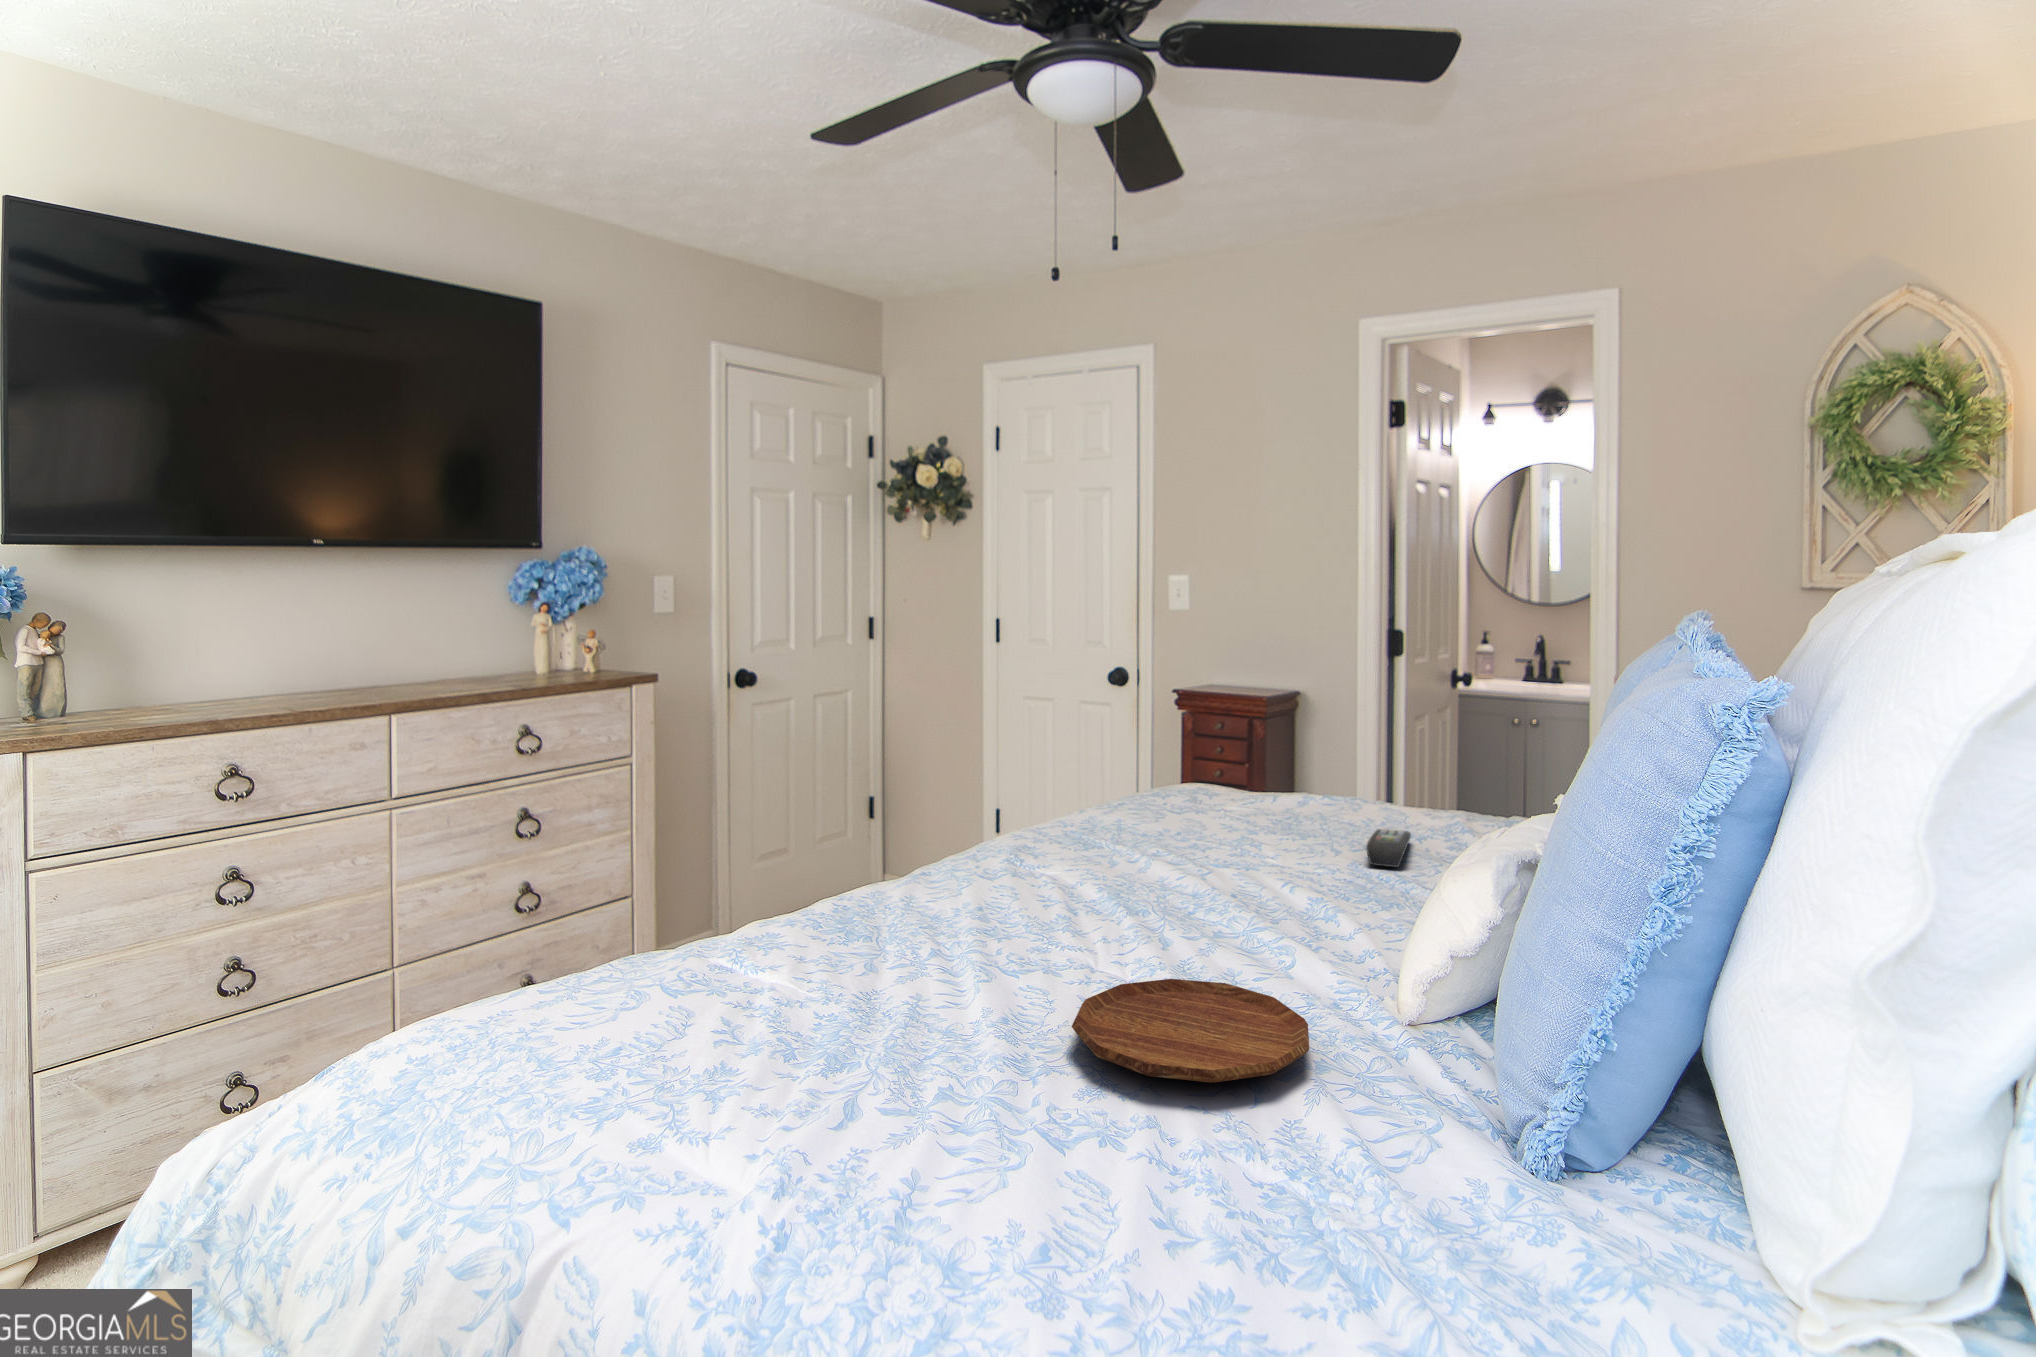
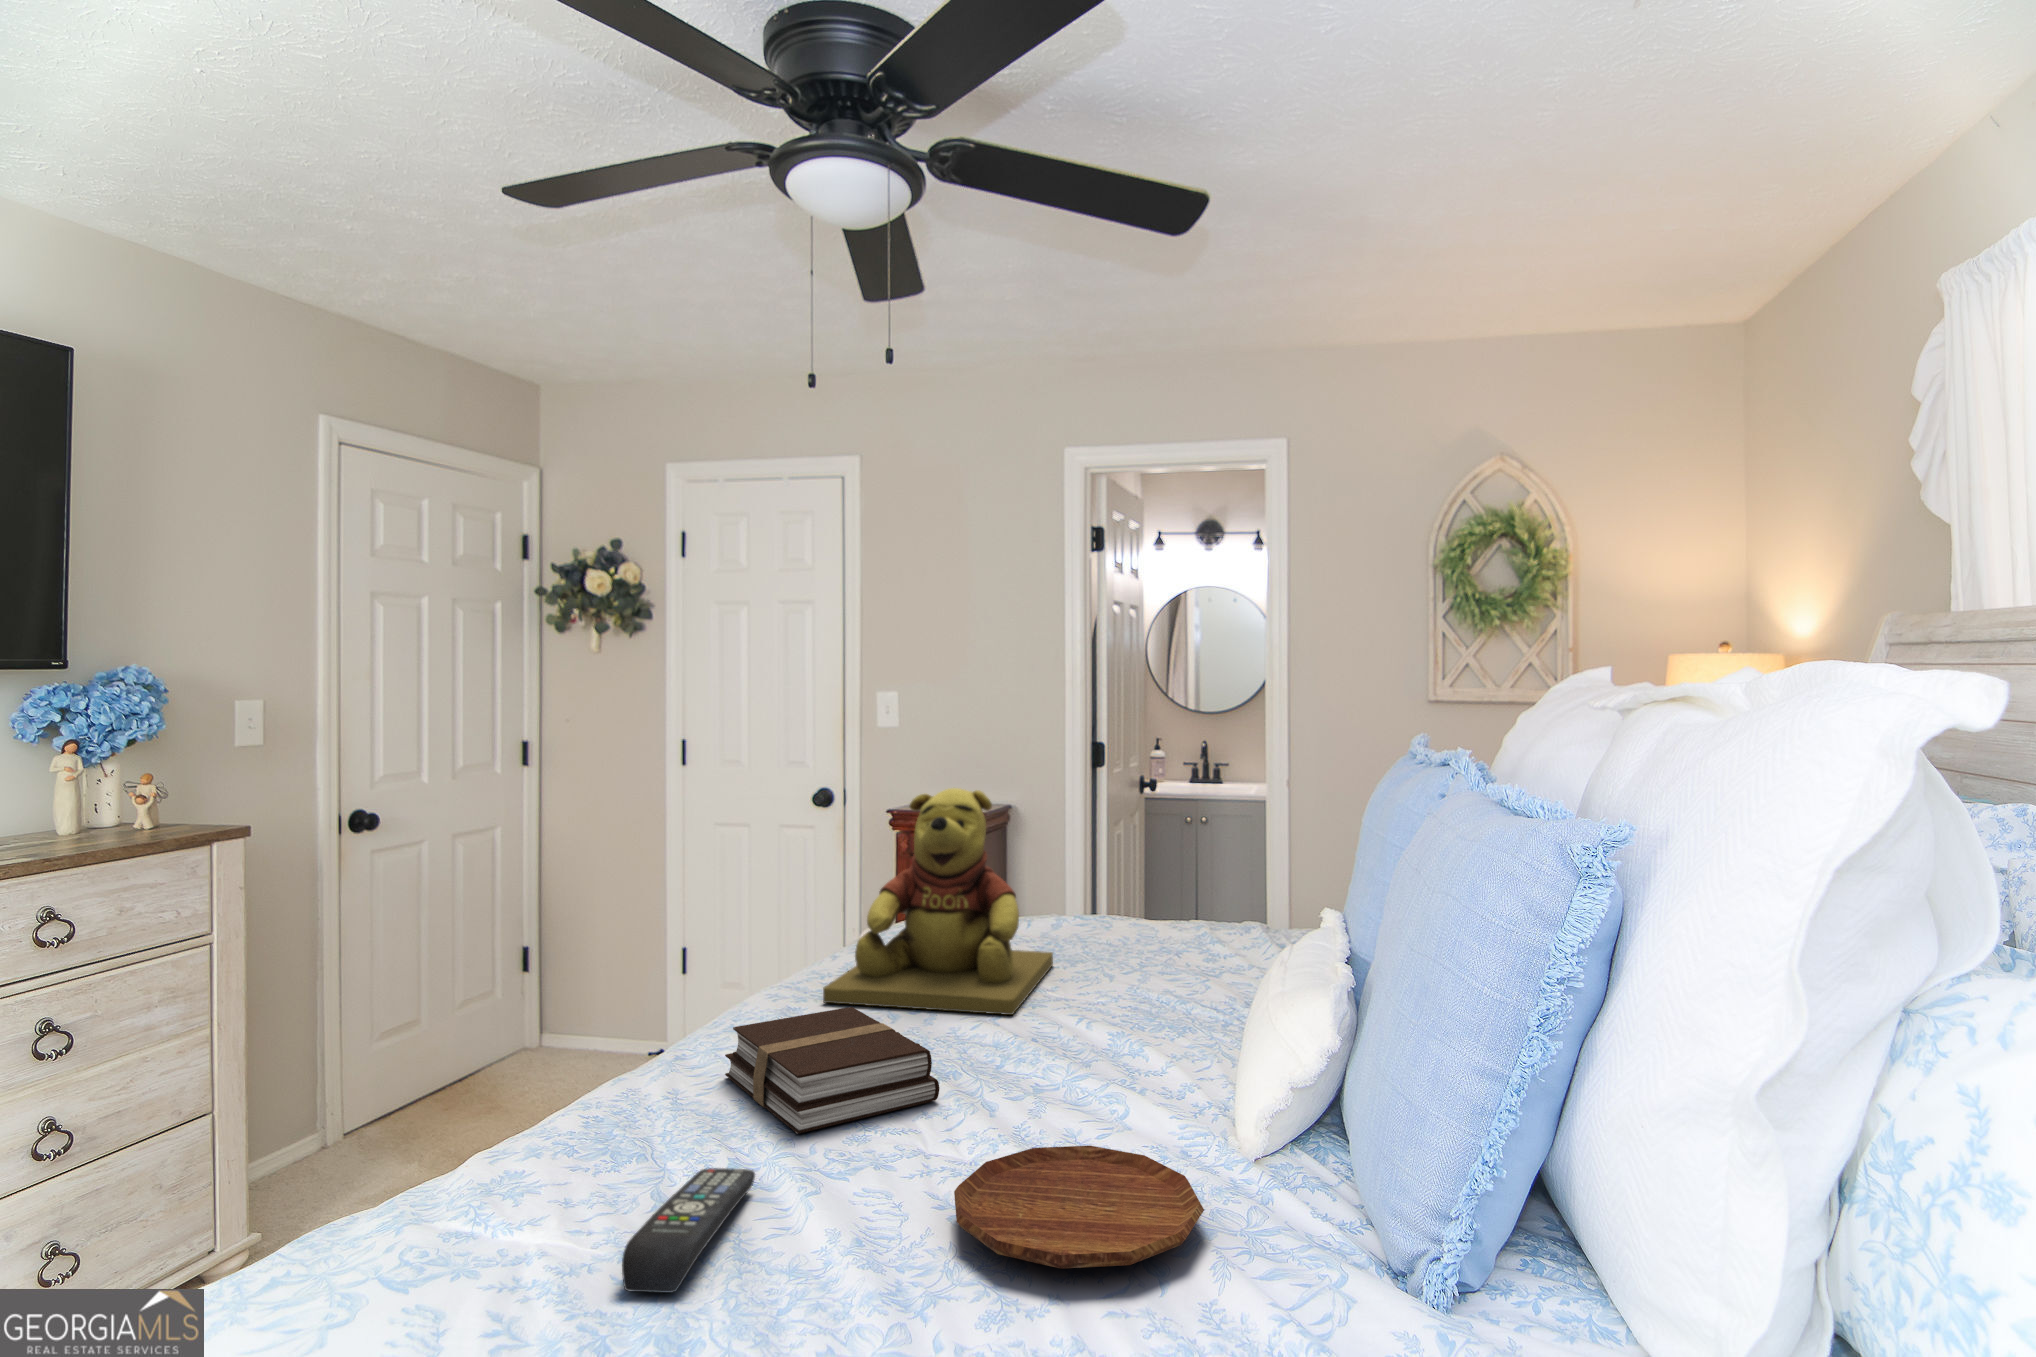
teddy bear: none [1052,657,1285,874] -> present [823,788,1053,1015]
remote control: present [1366,829,1411,867] -> present [622,1168,755,1293]
book: none [941,849,1116,947] -> present [725,1007,939,1134]

